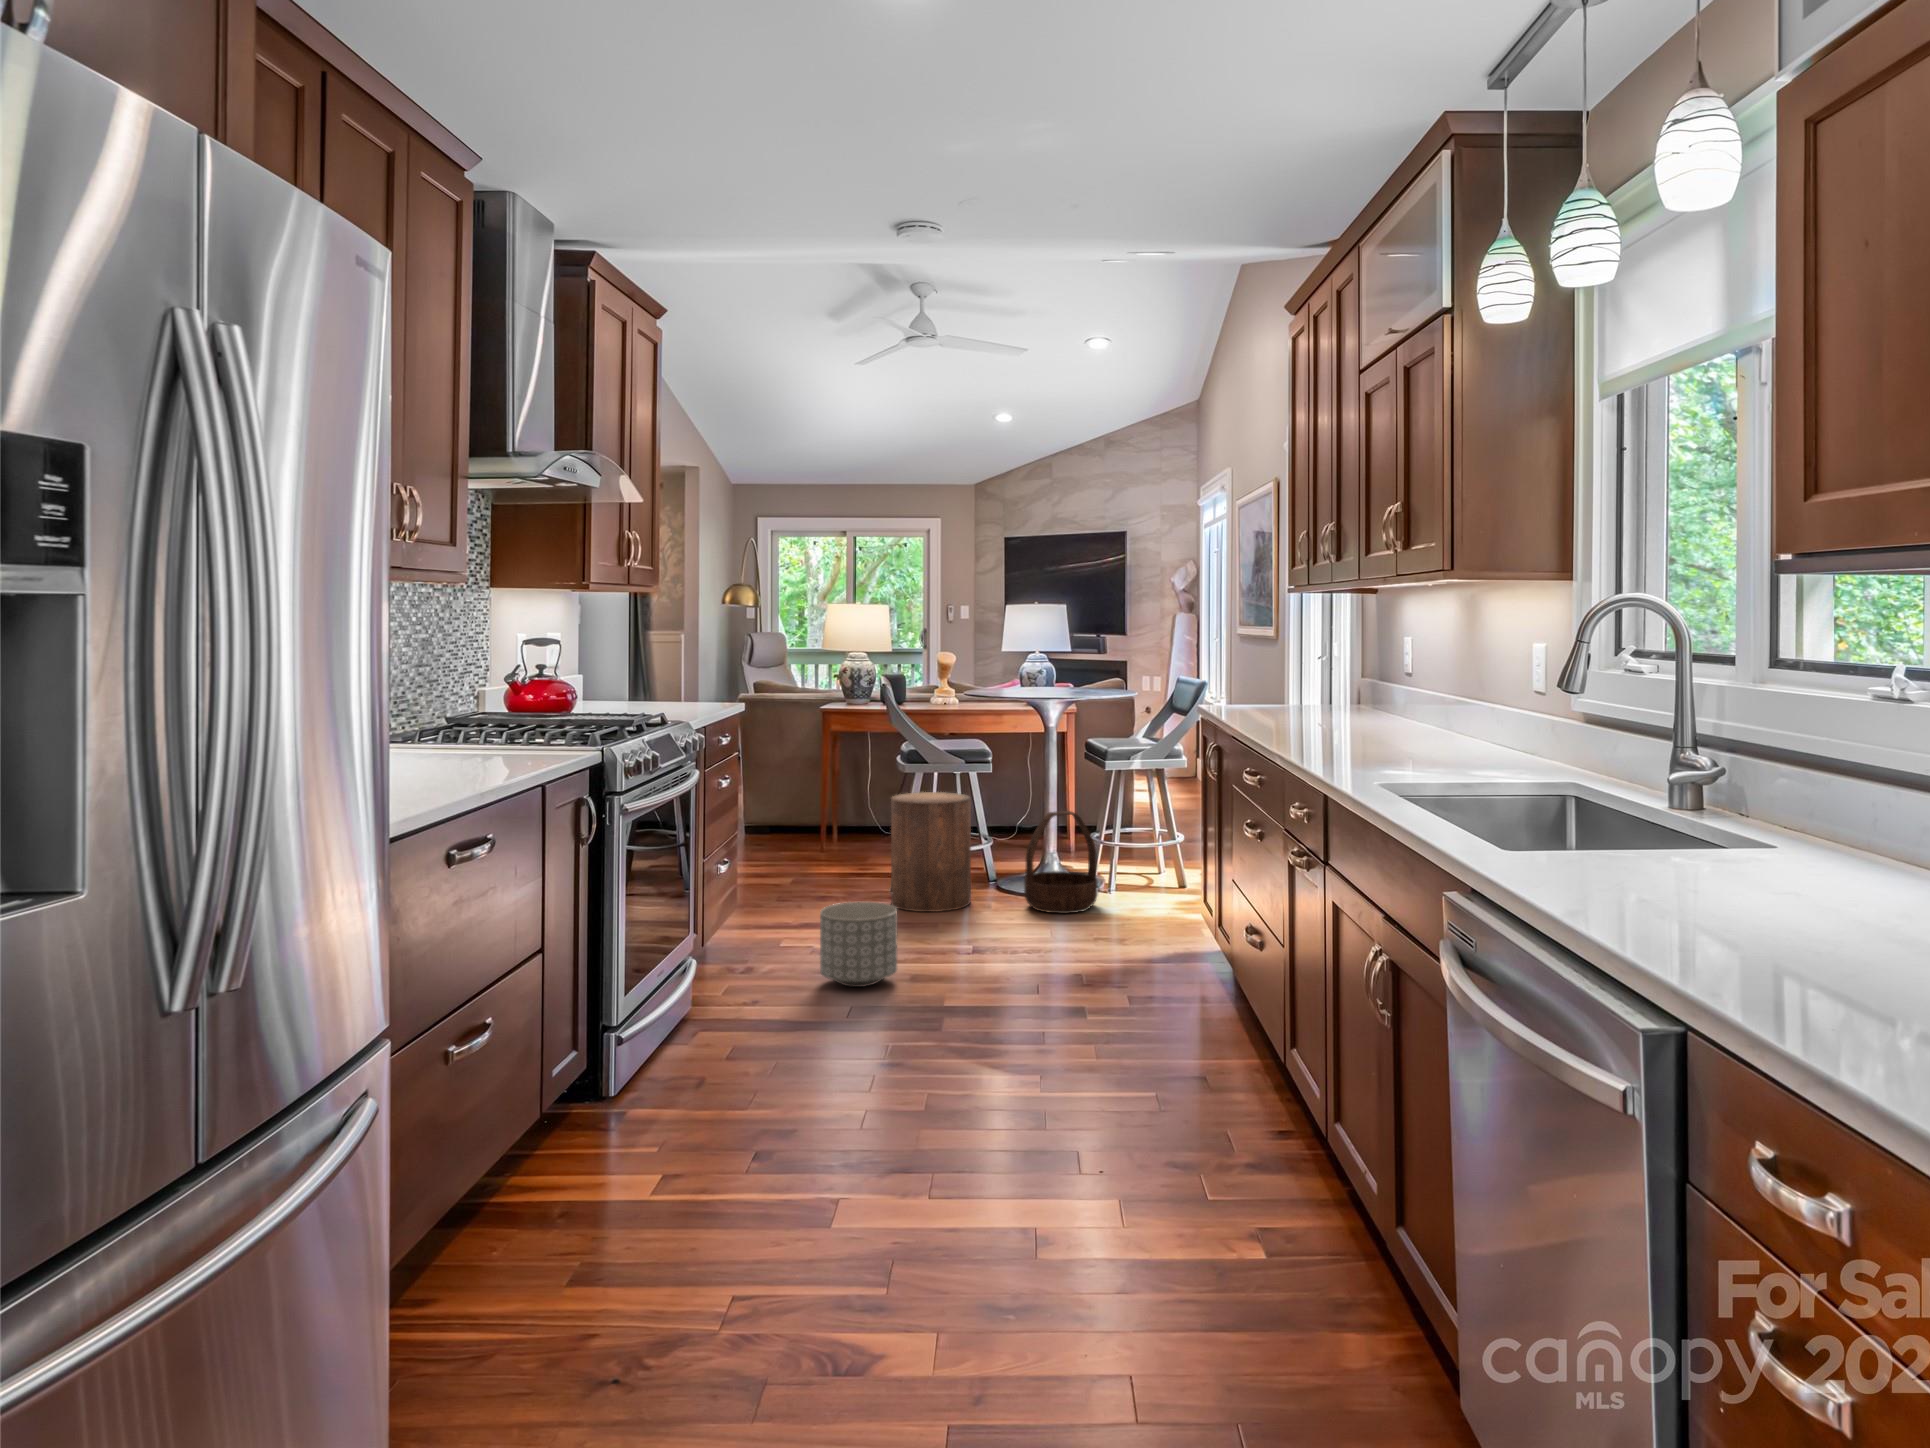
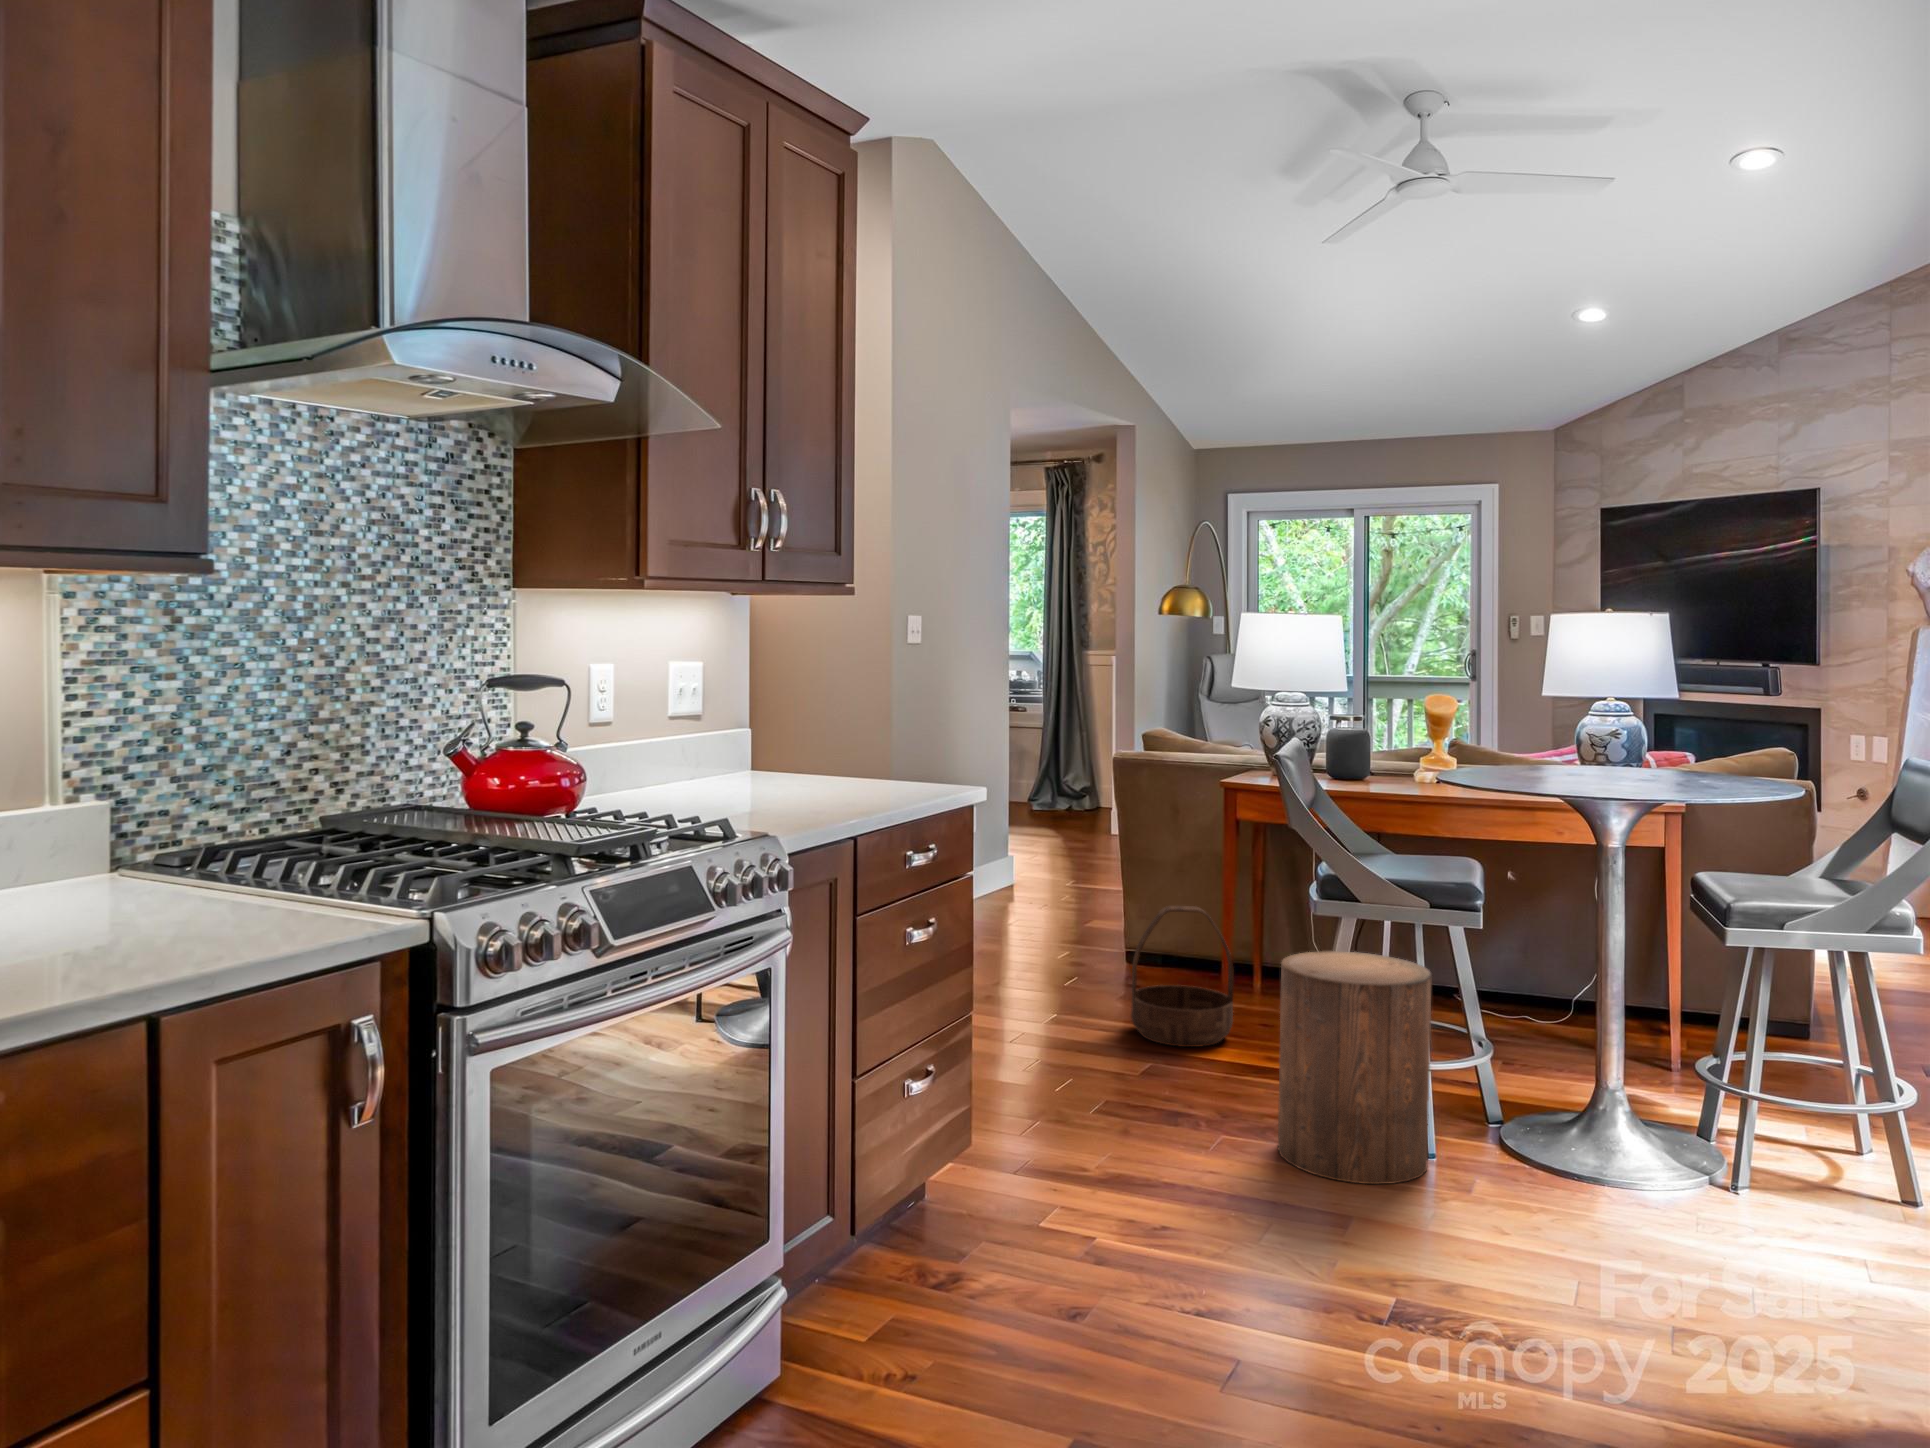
basket: present [1024,811,1098,913] -> present [1131,906,1234,1047]
planter: present [820,902,897,987] -> none [1046,1189,1198,1374]

